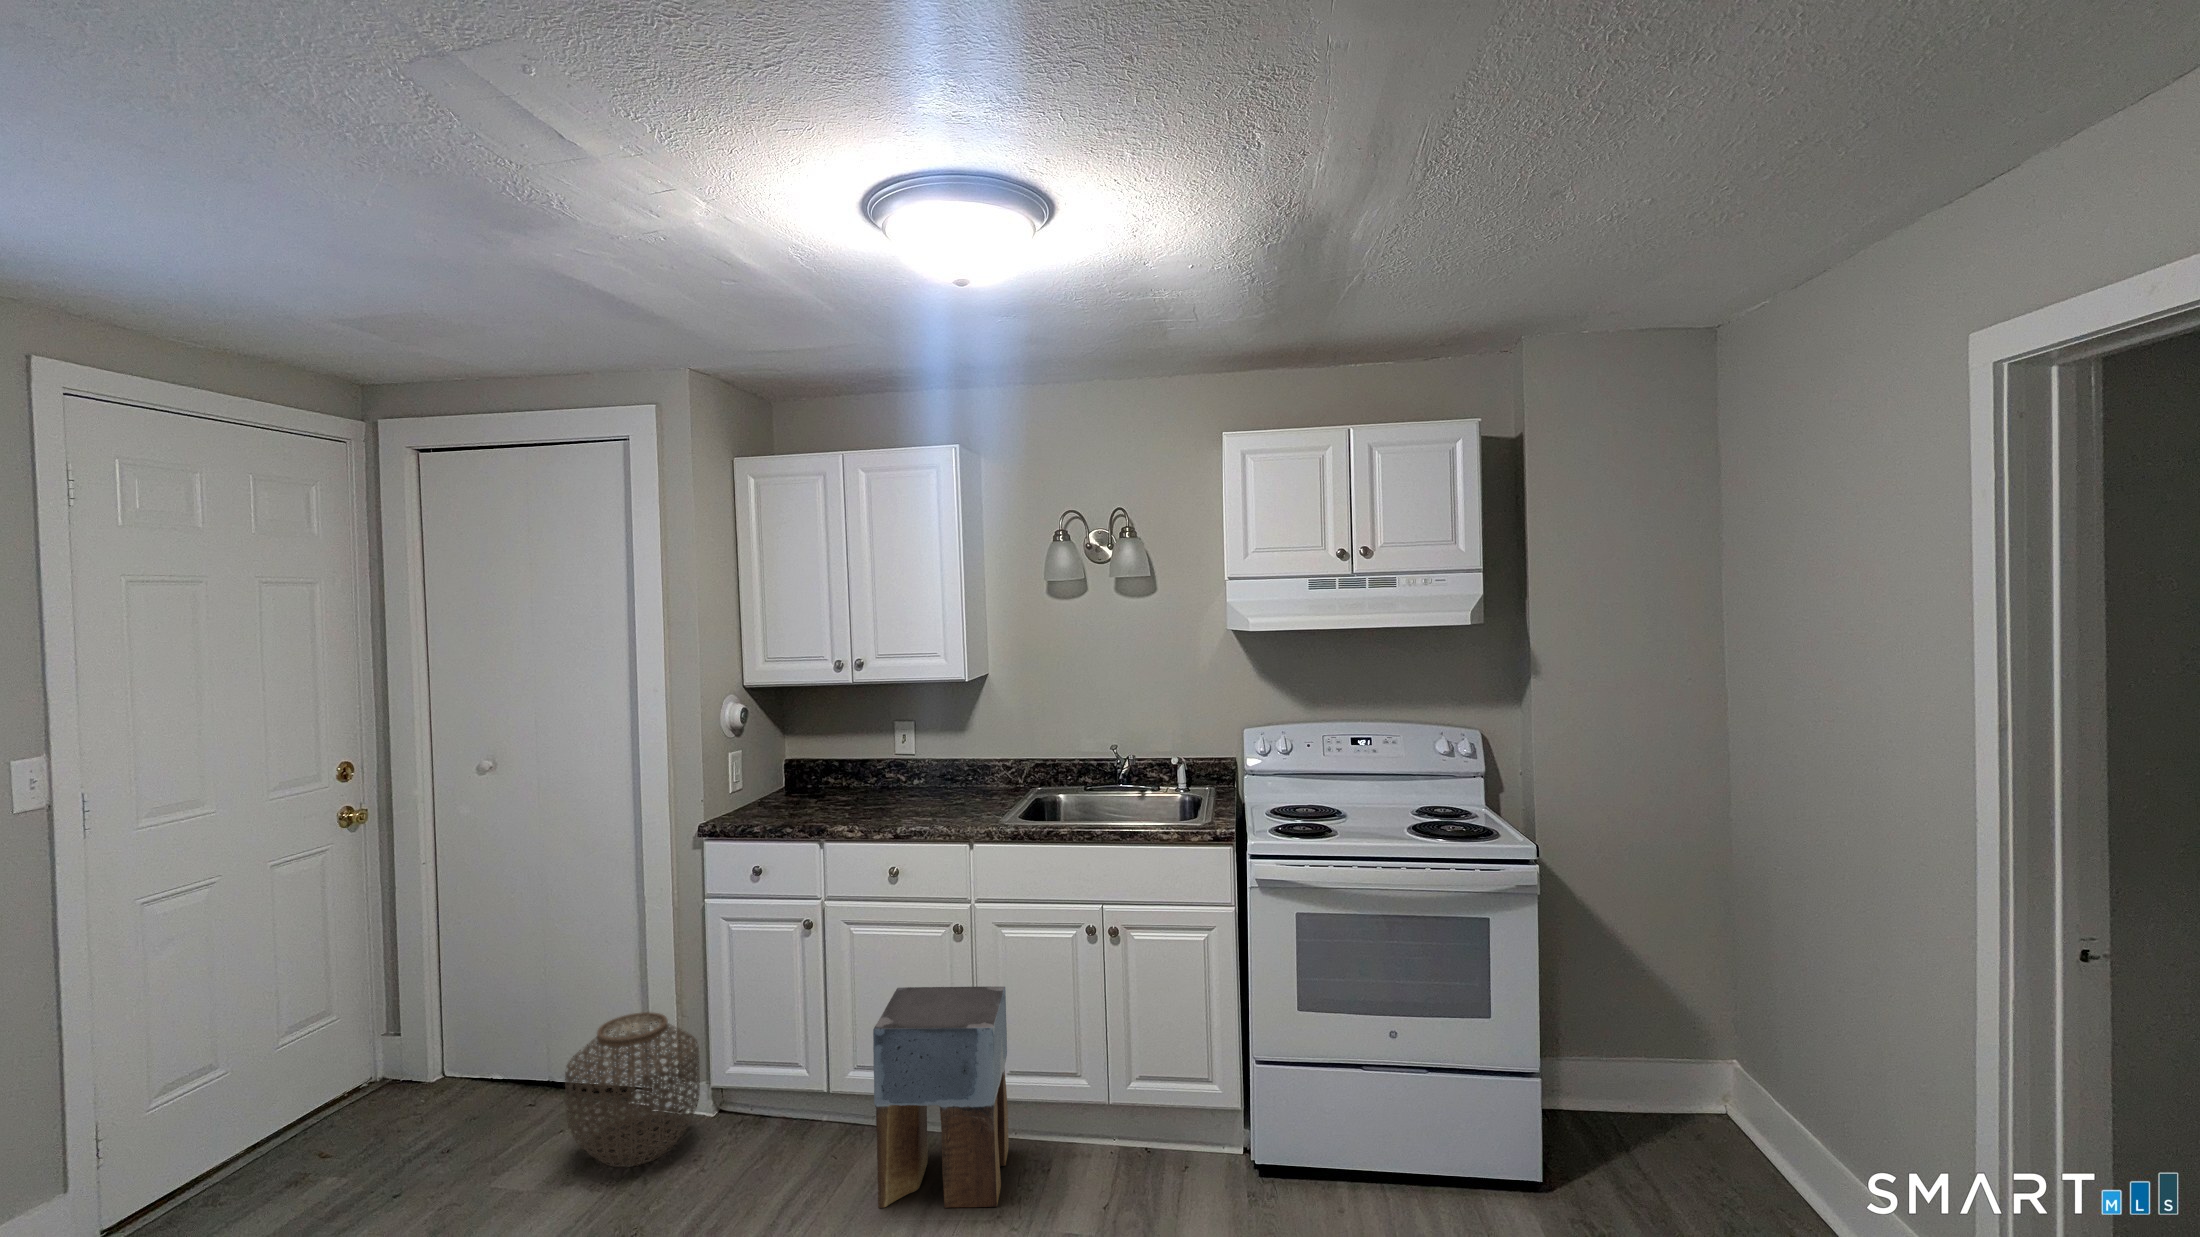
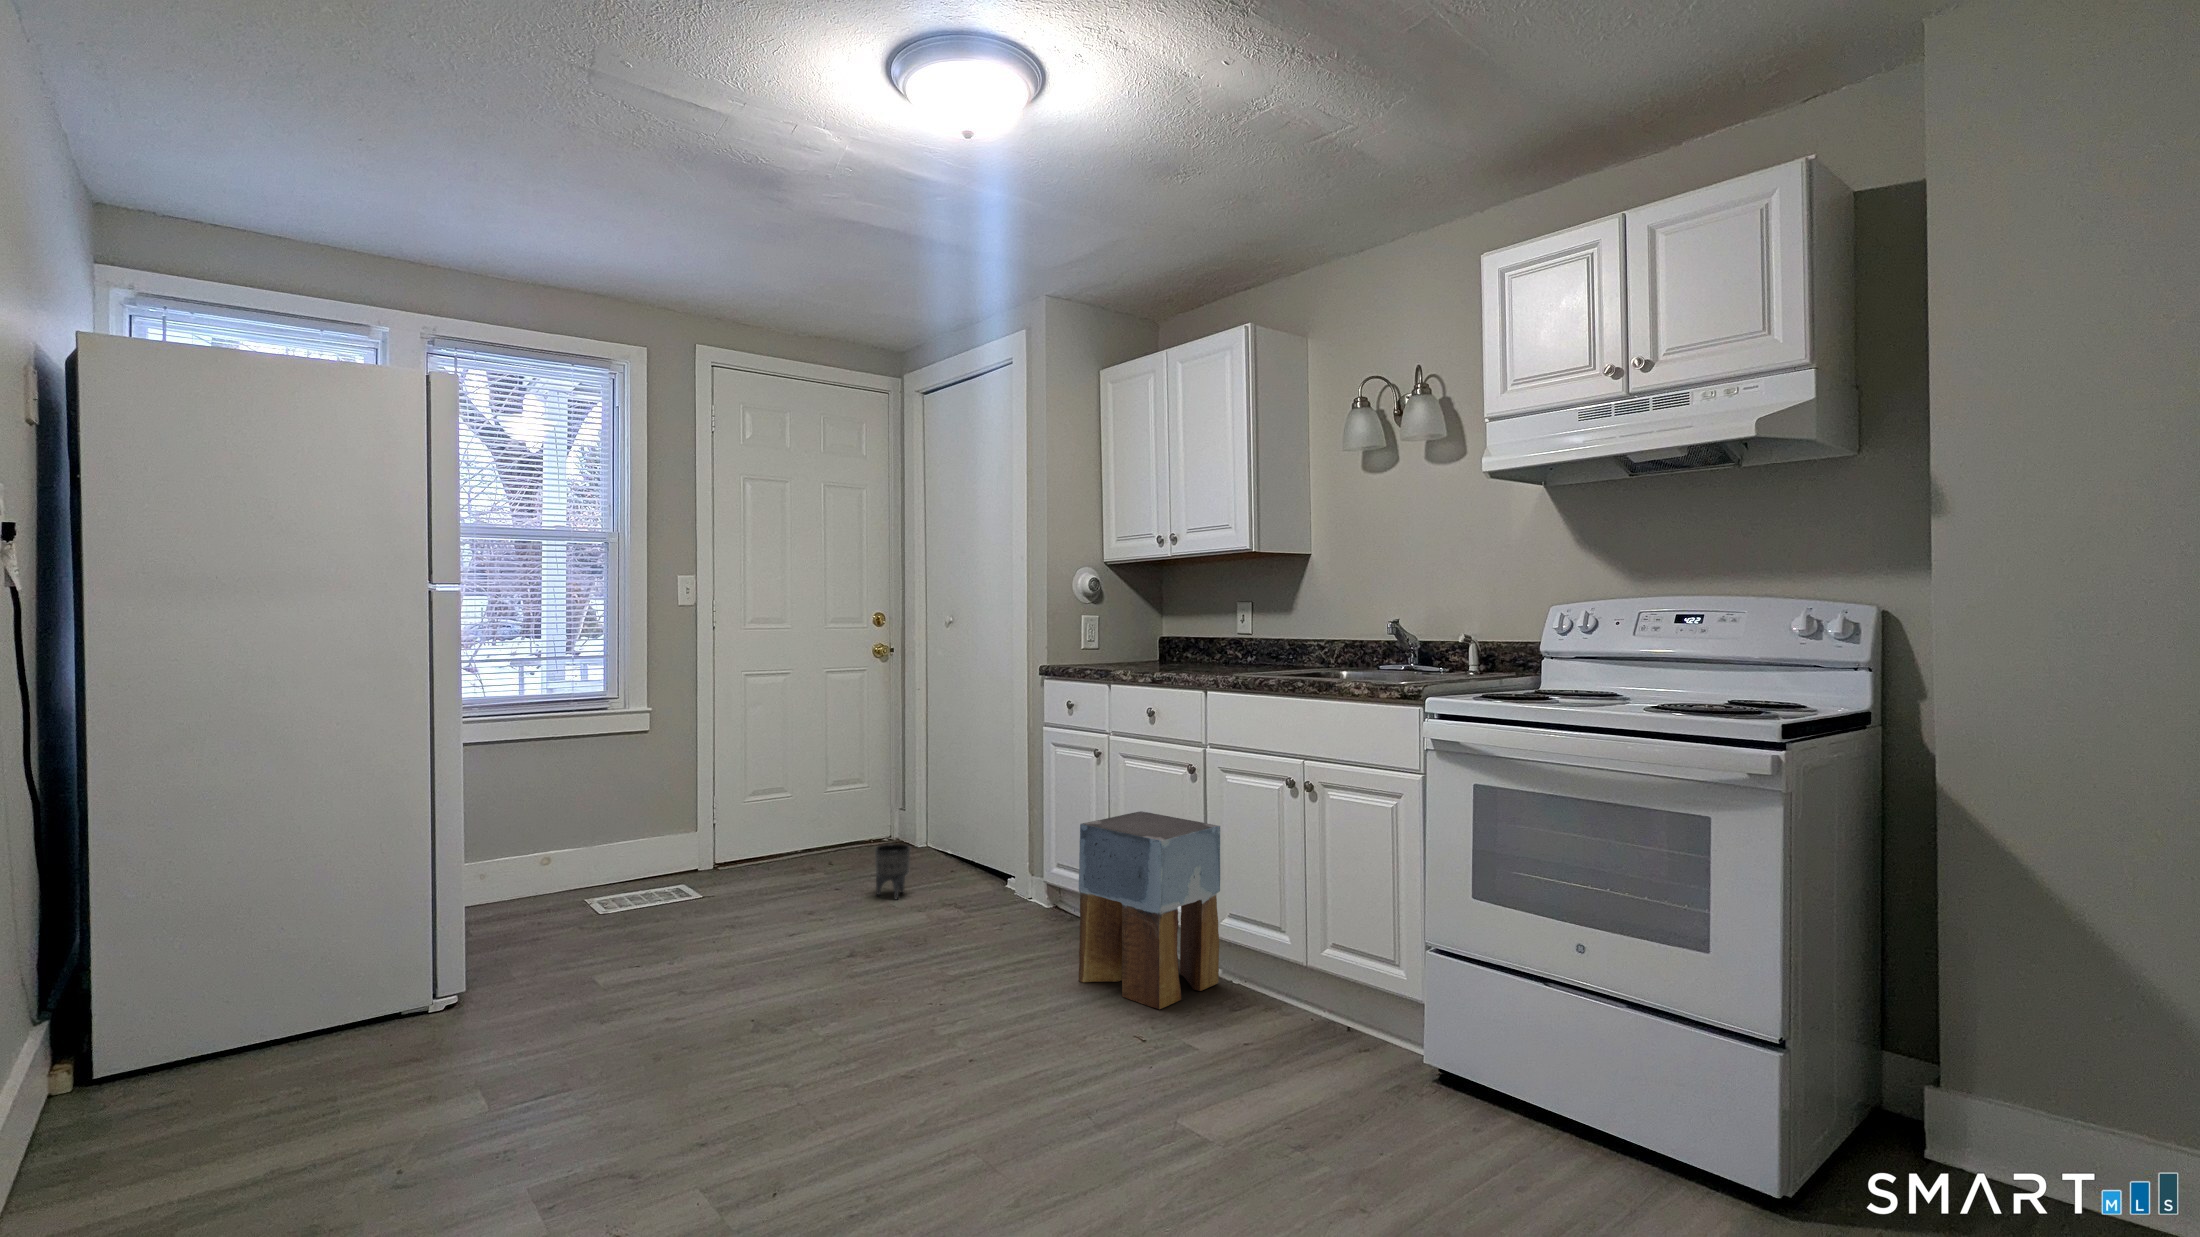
woven basket: present [565,1012,700,1167] -> none [934,805,1029,914]
planter: none [453,1101,511,1188] -> present [875,844,910,899]

